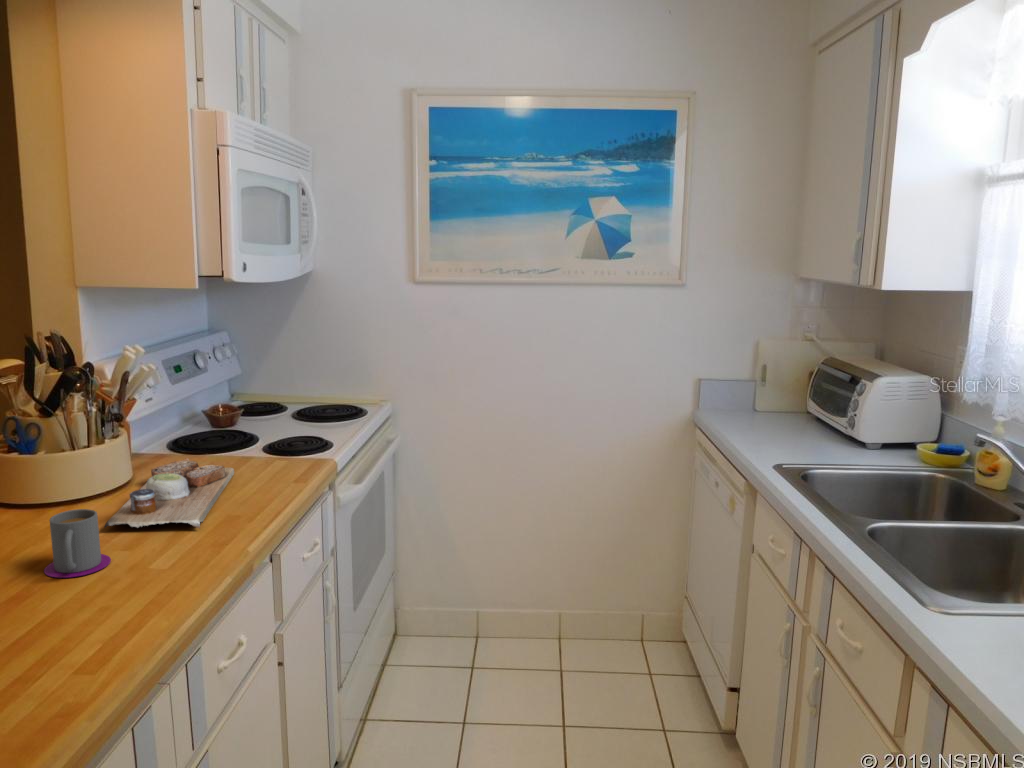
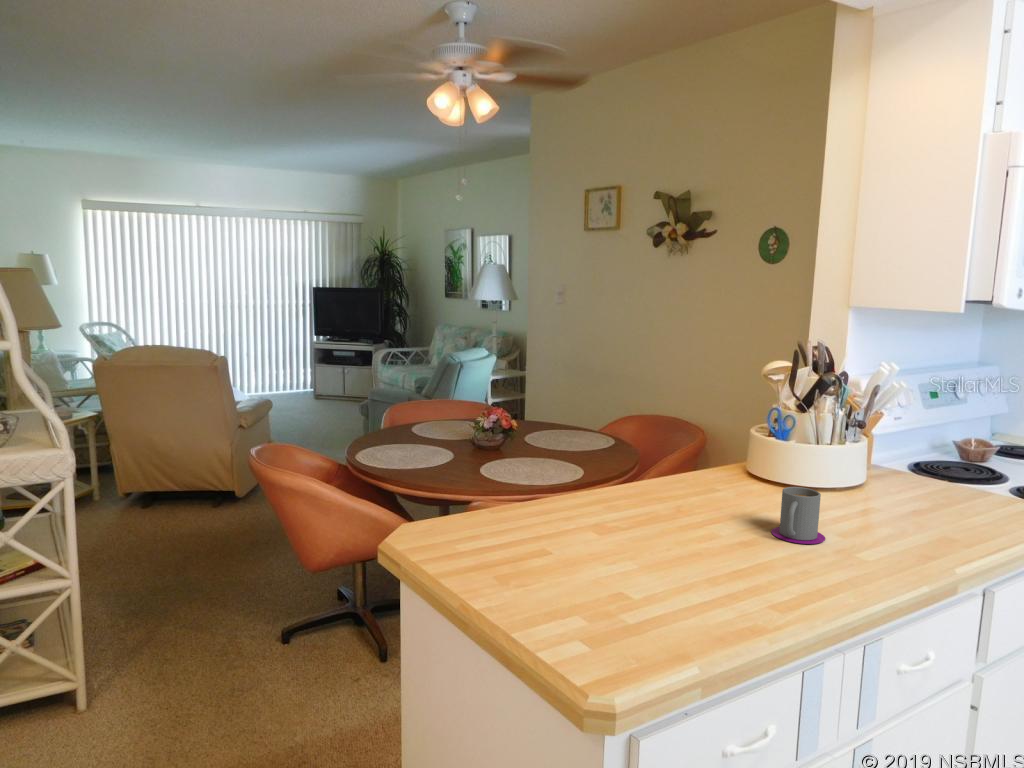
cutting board: present [105,458,234,528] -> none [828,477,969,540]

